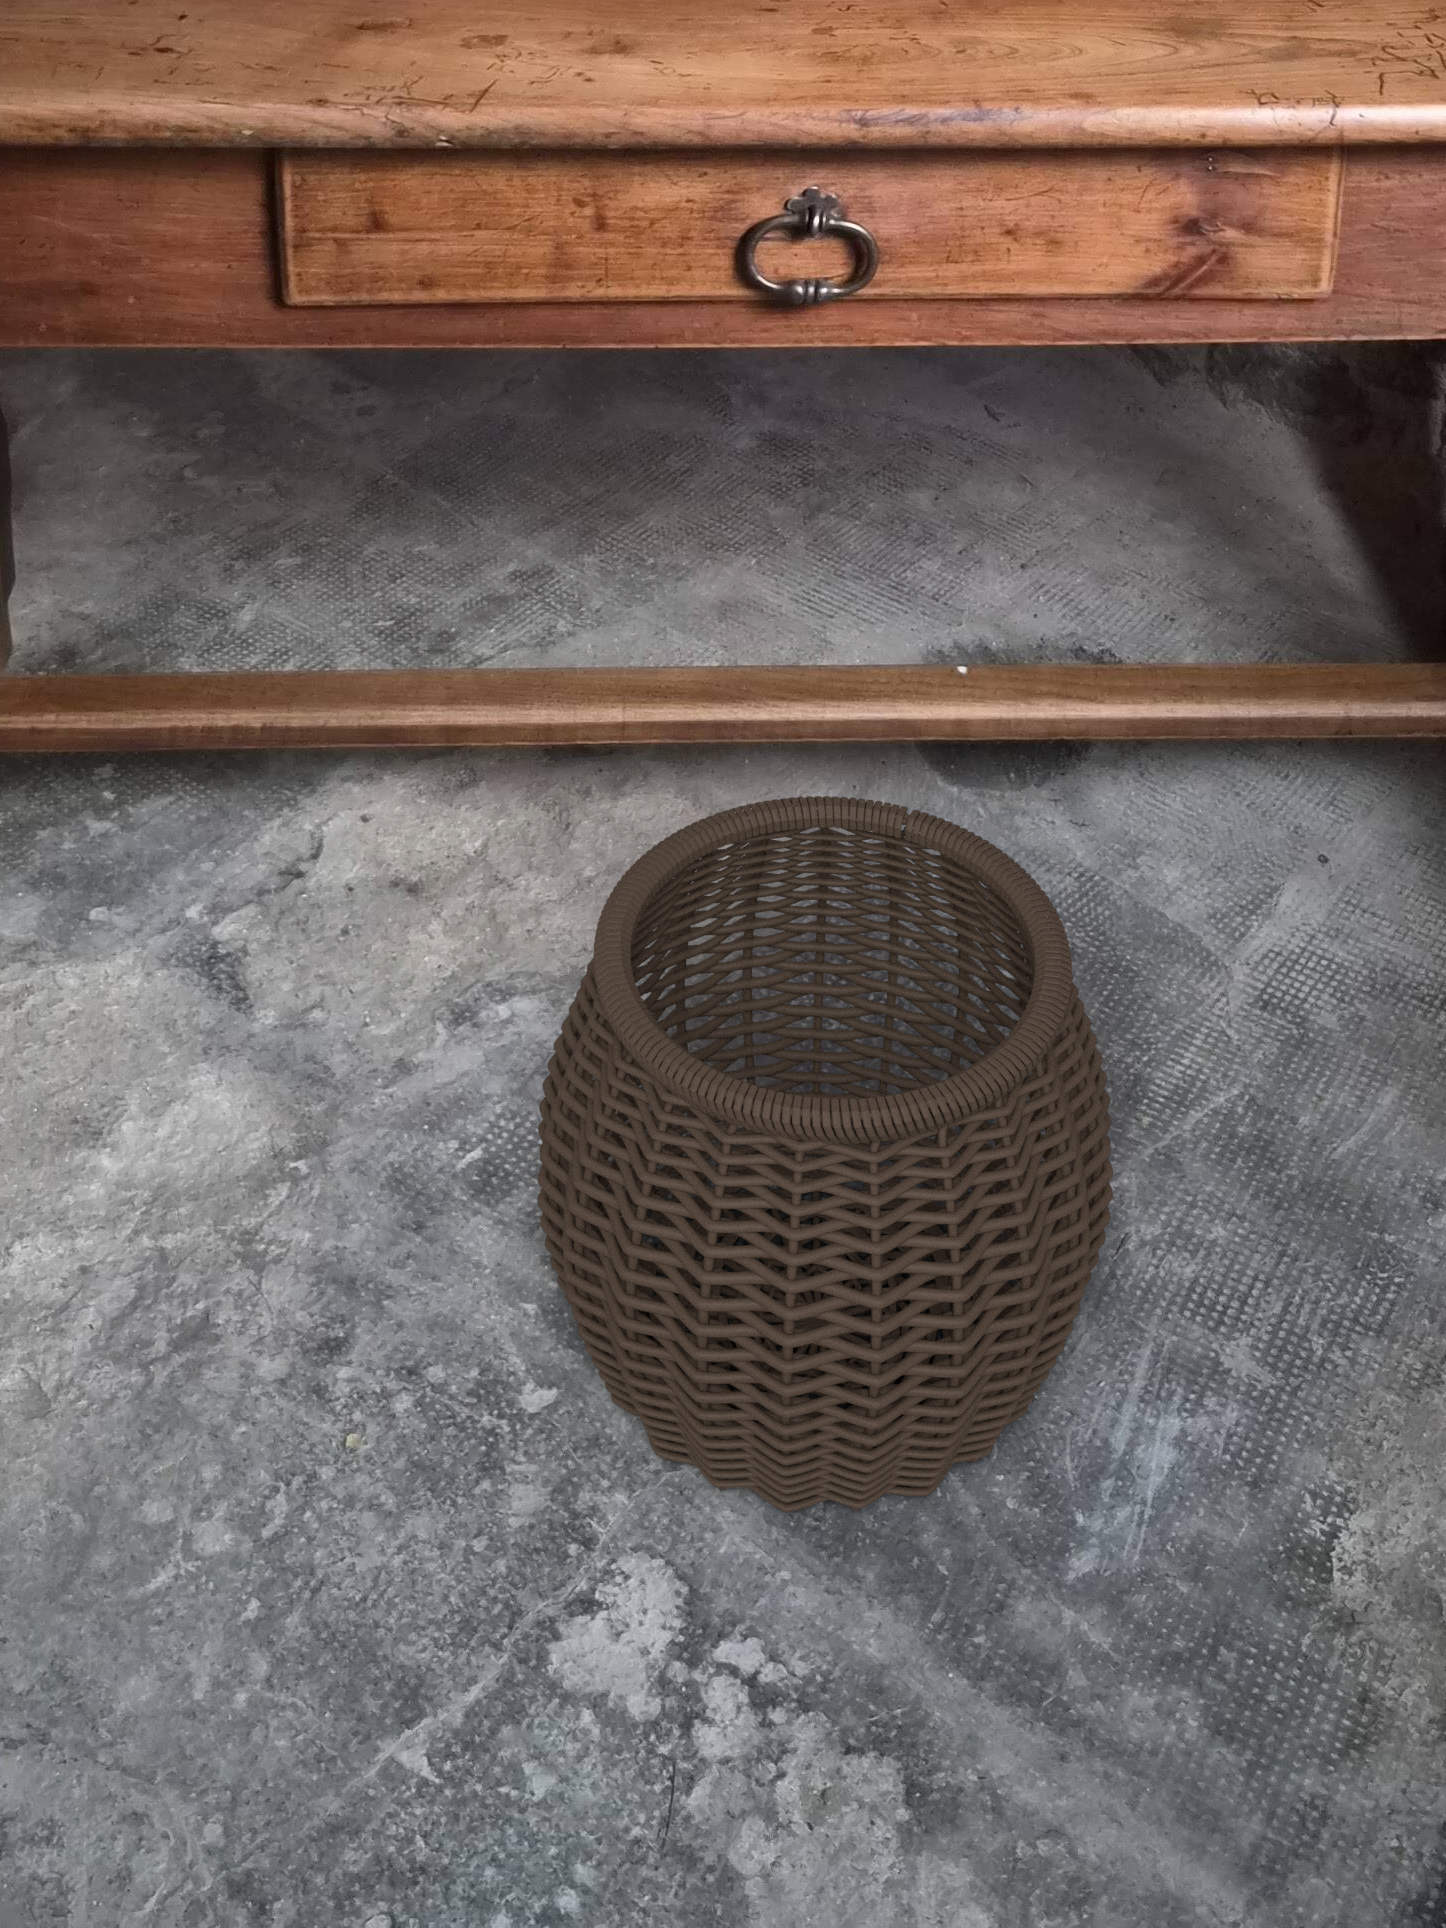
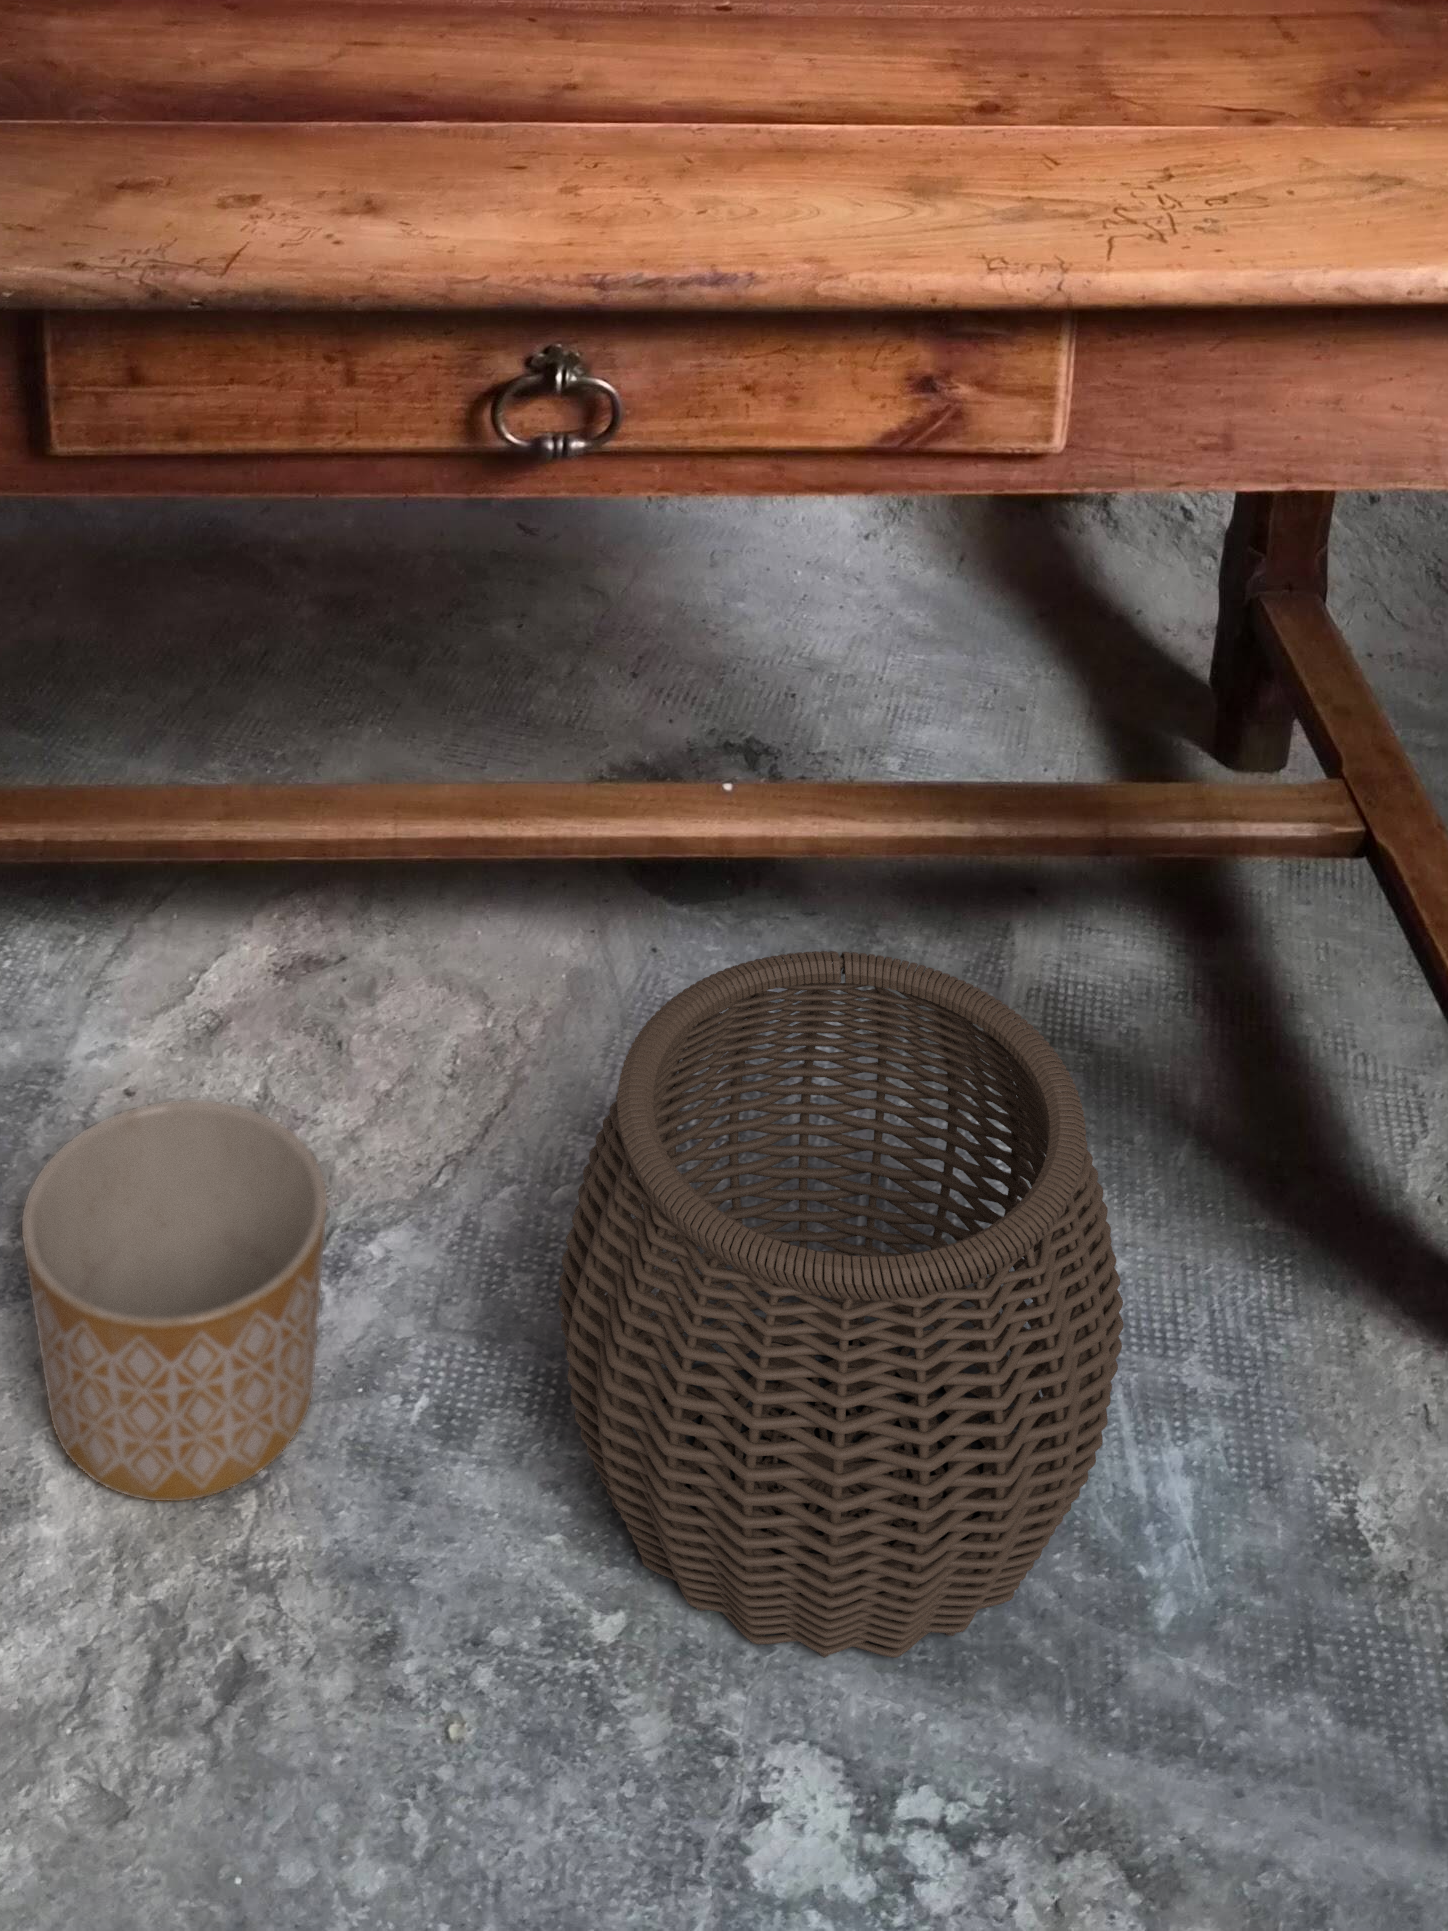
planter: none [112,808,403,1175] -> present [22,1100,327,1501]

